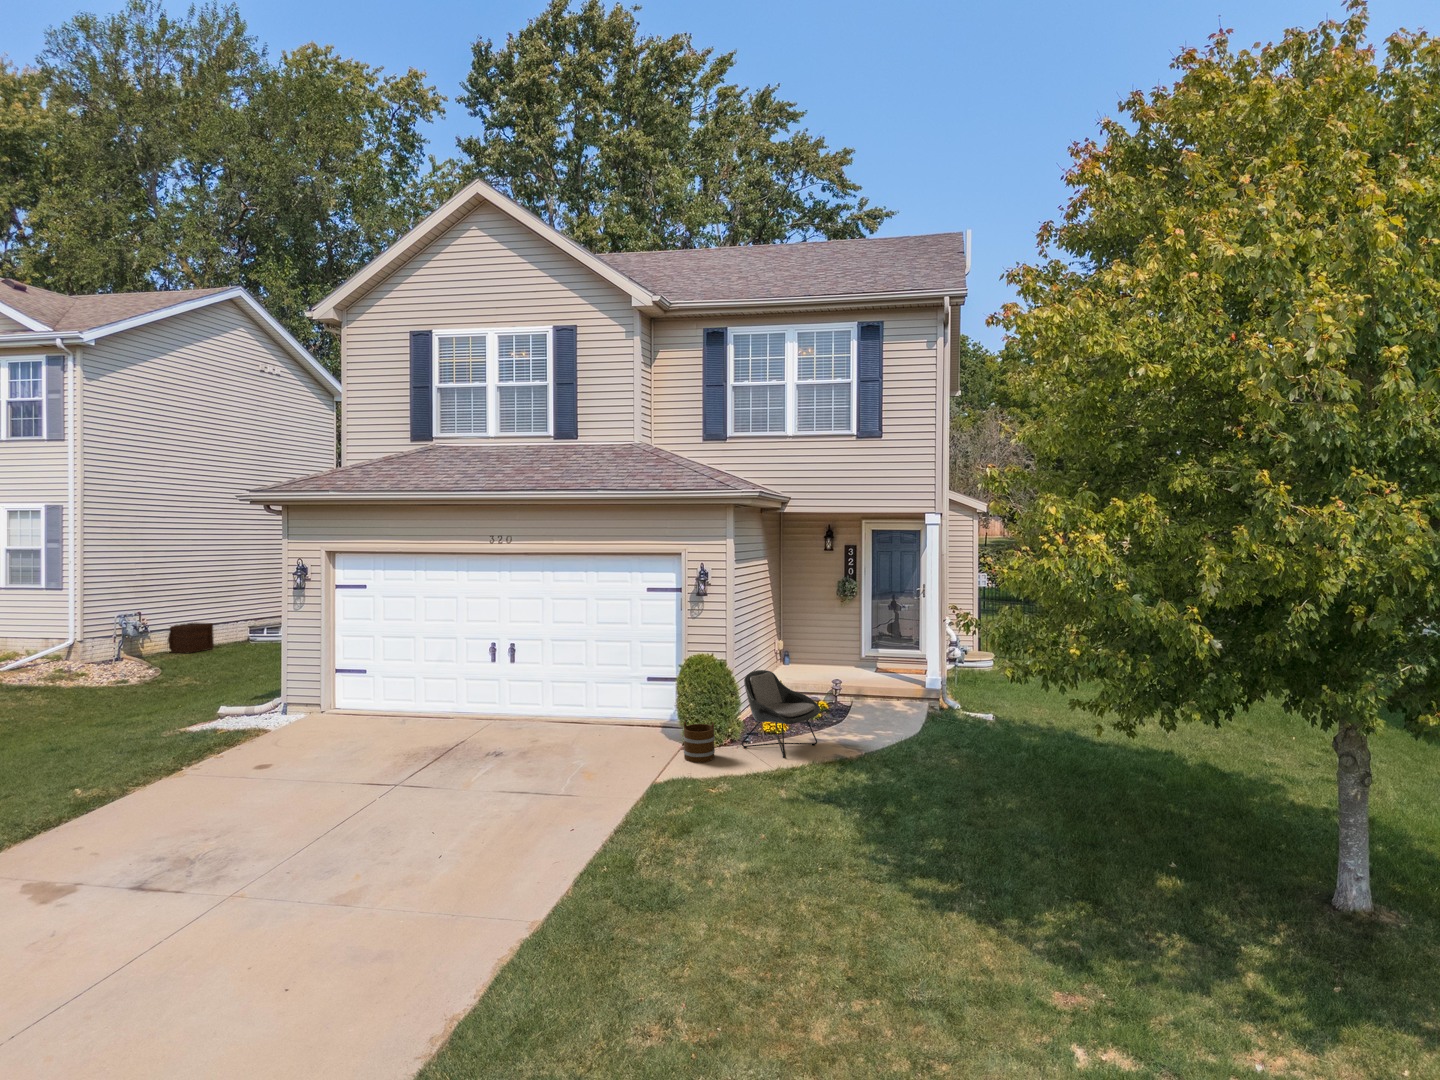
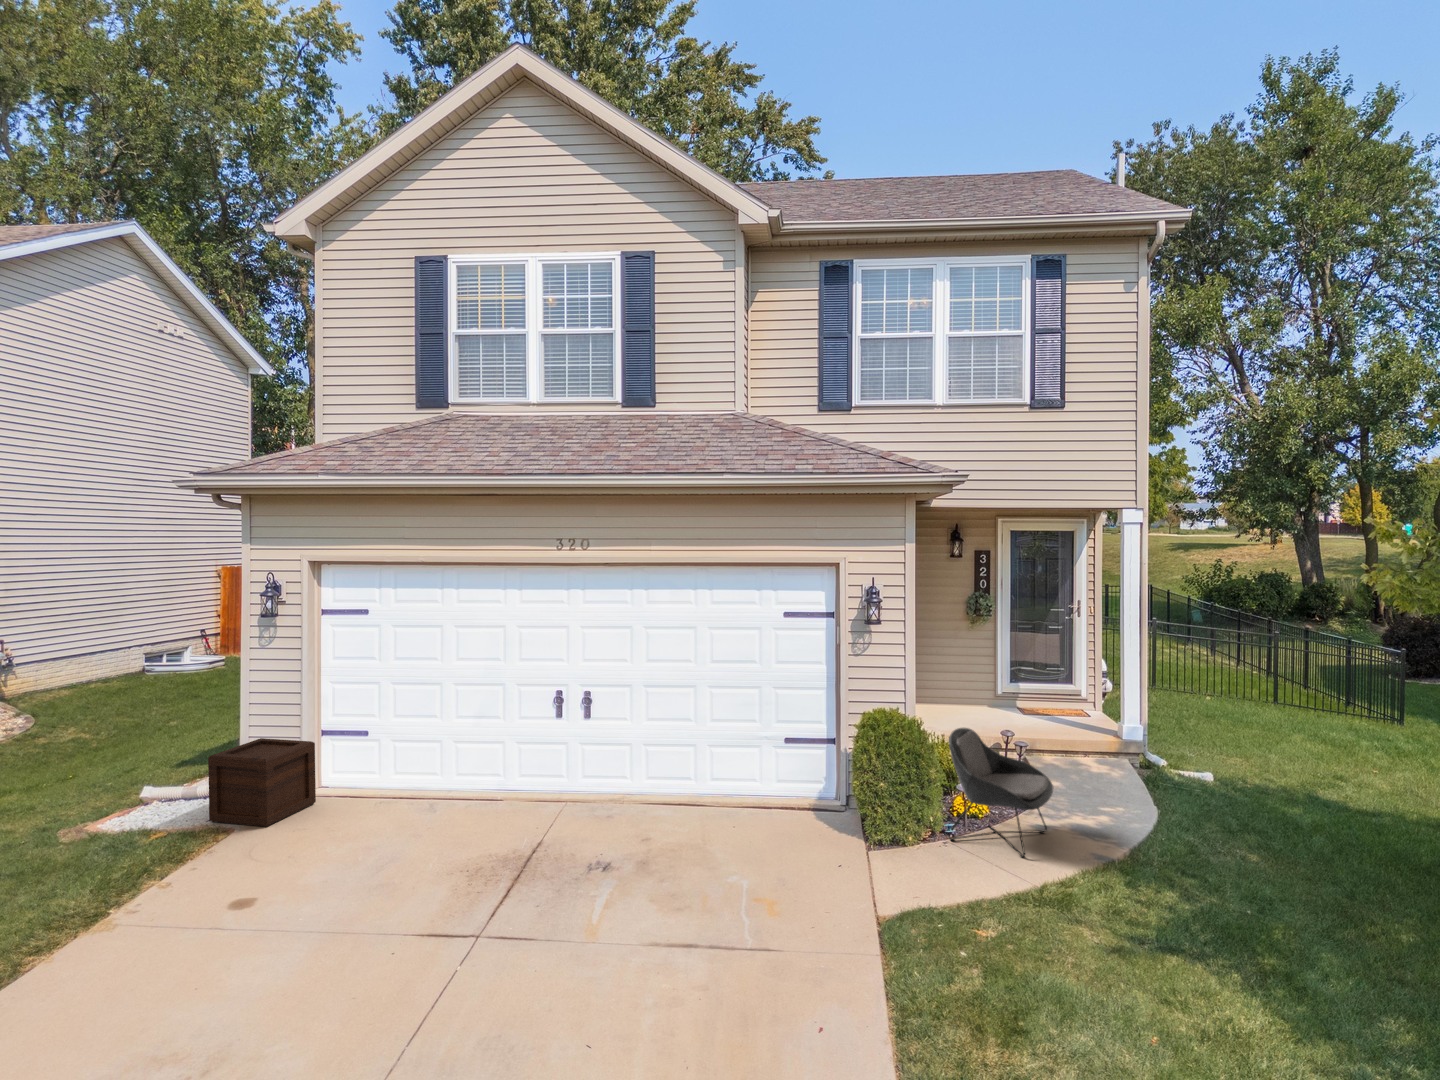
wooden crate: present [168,623,214,653] -> present [208,738,316,827]
bucket: present [684,721,715,763] -> none [881,809,927,871]

